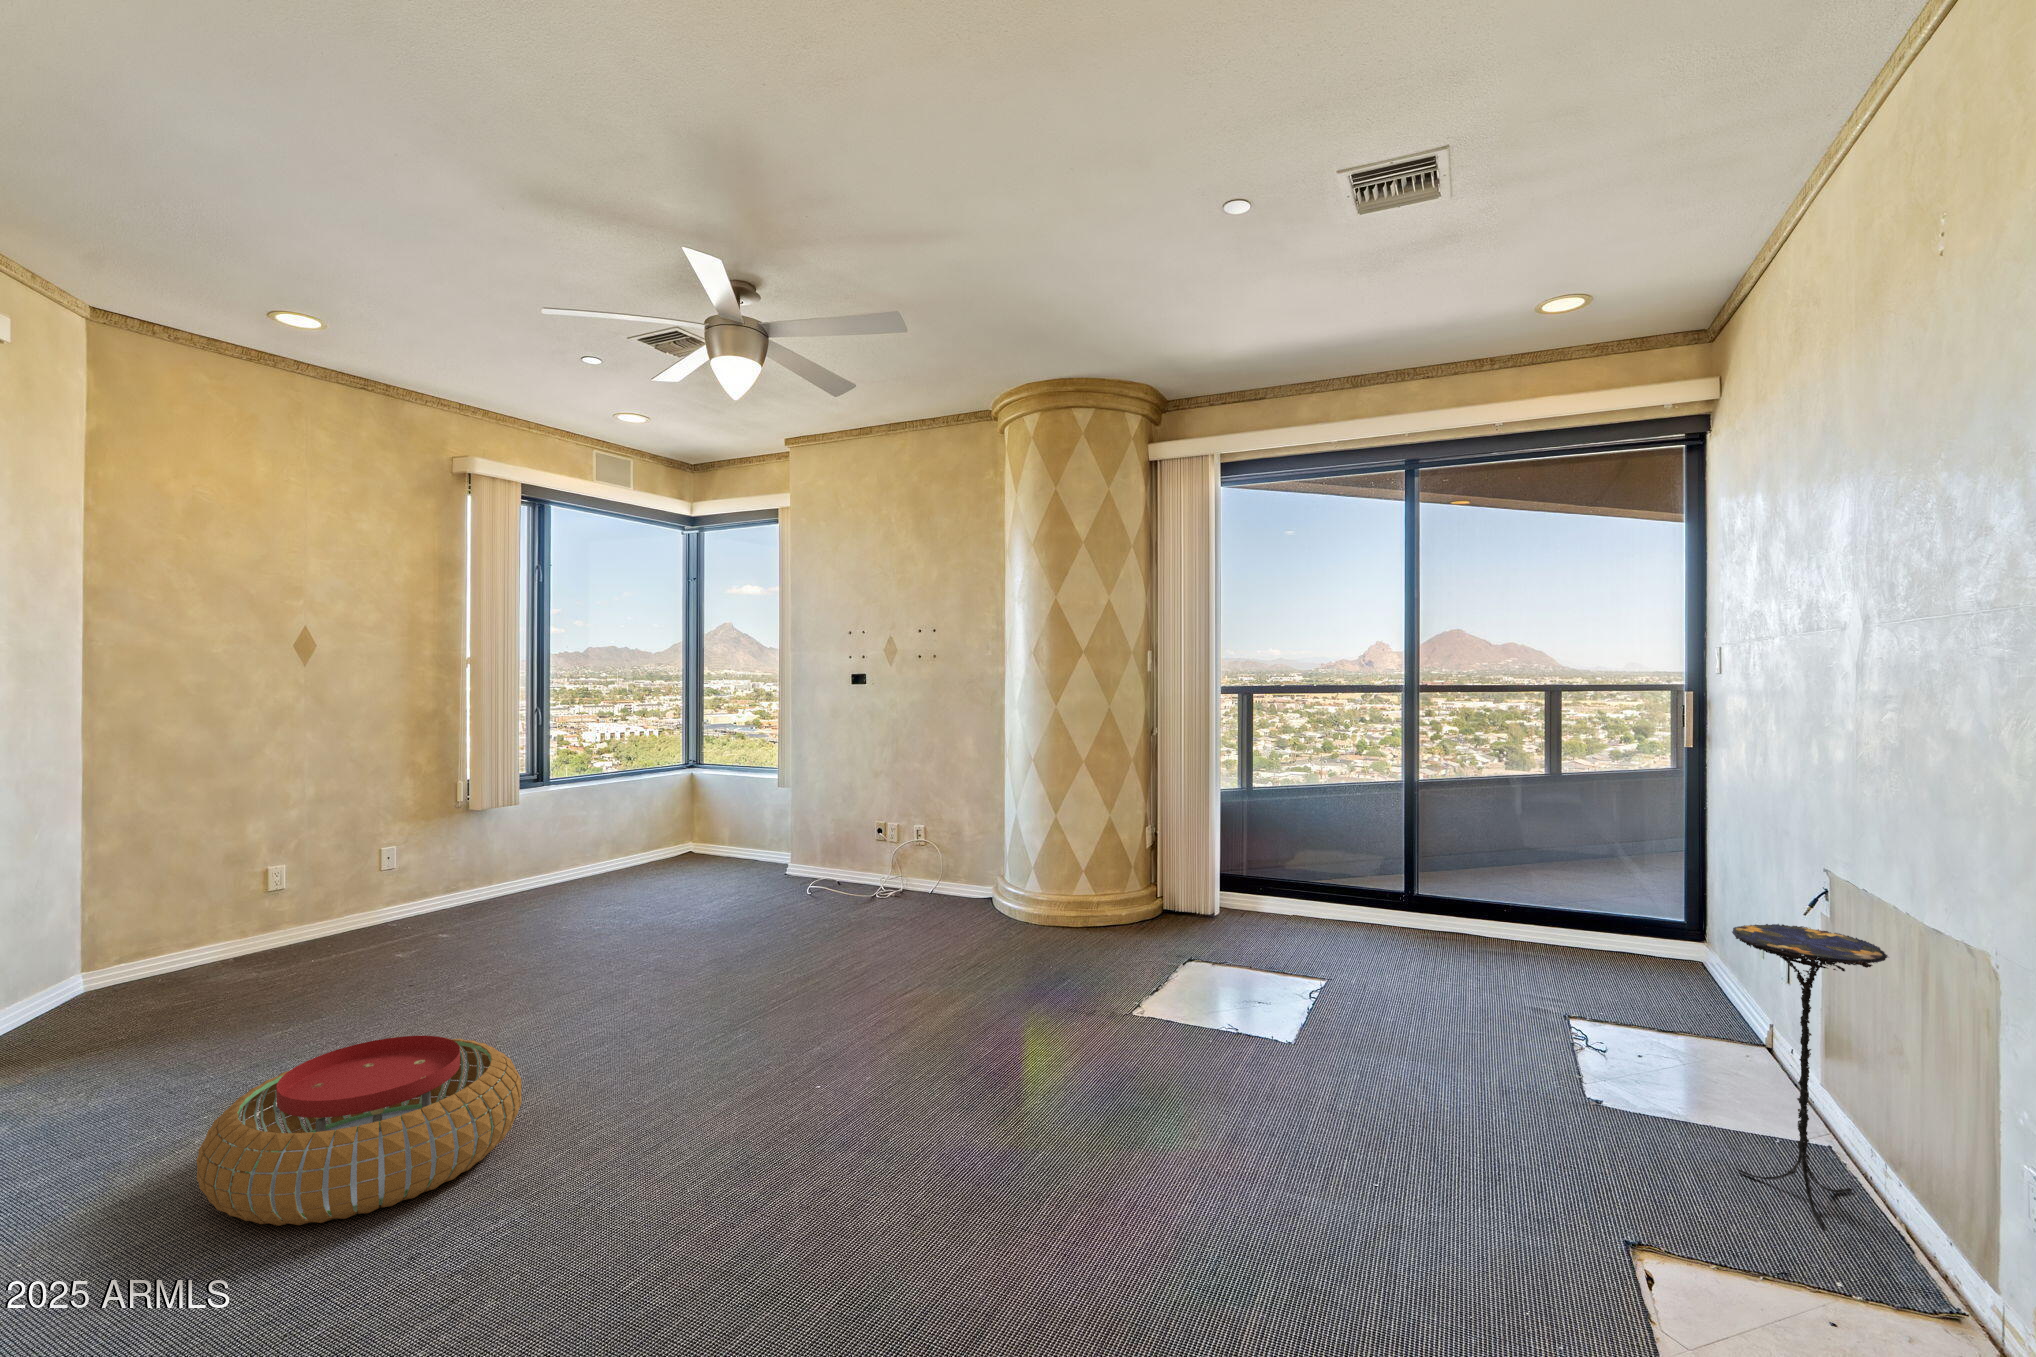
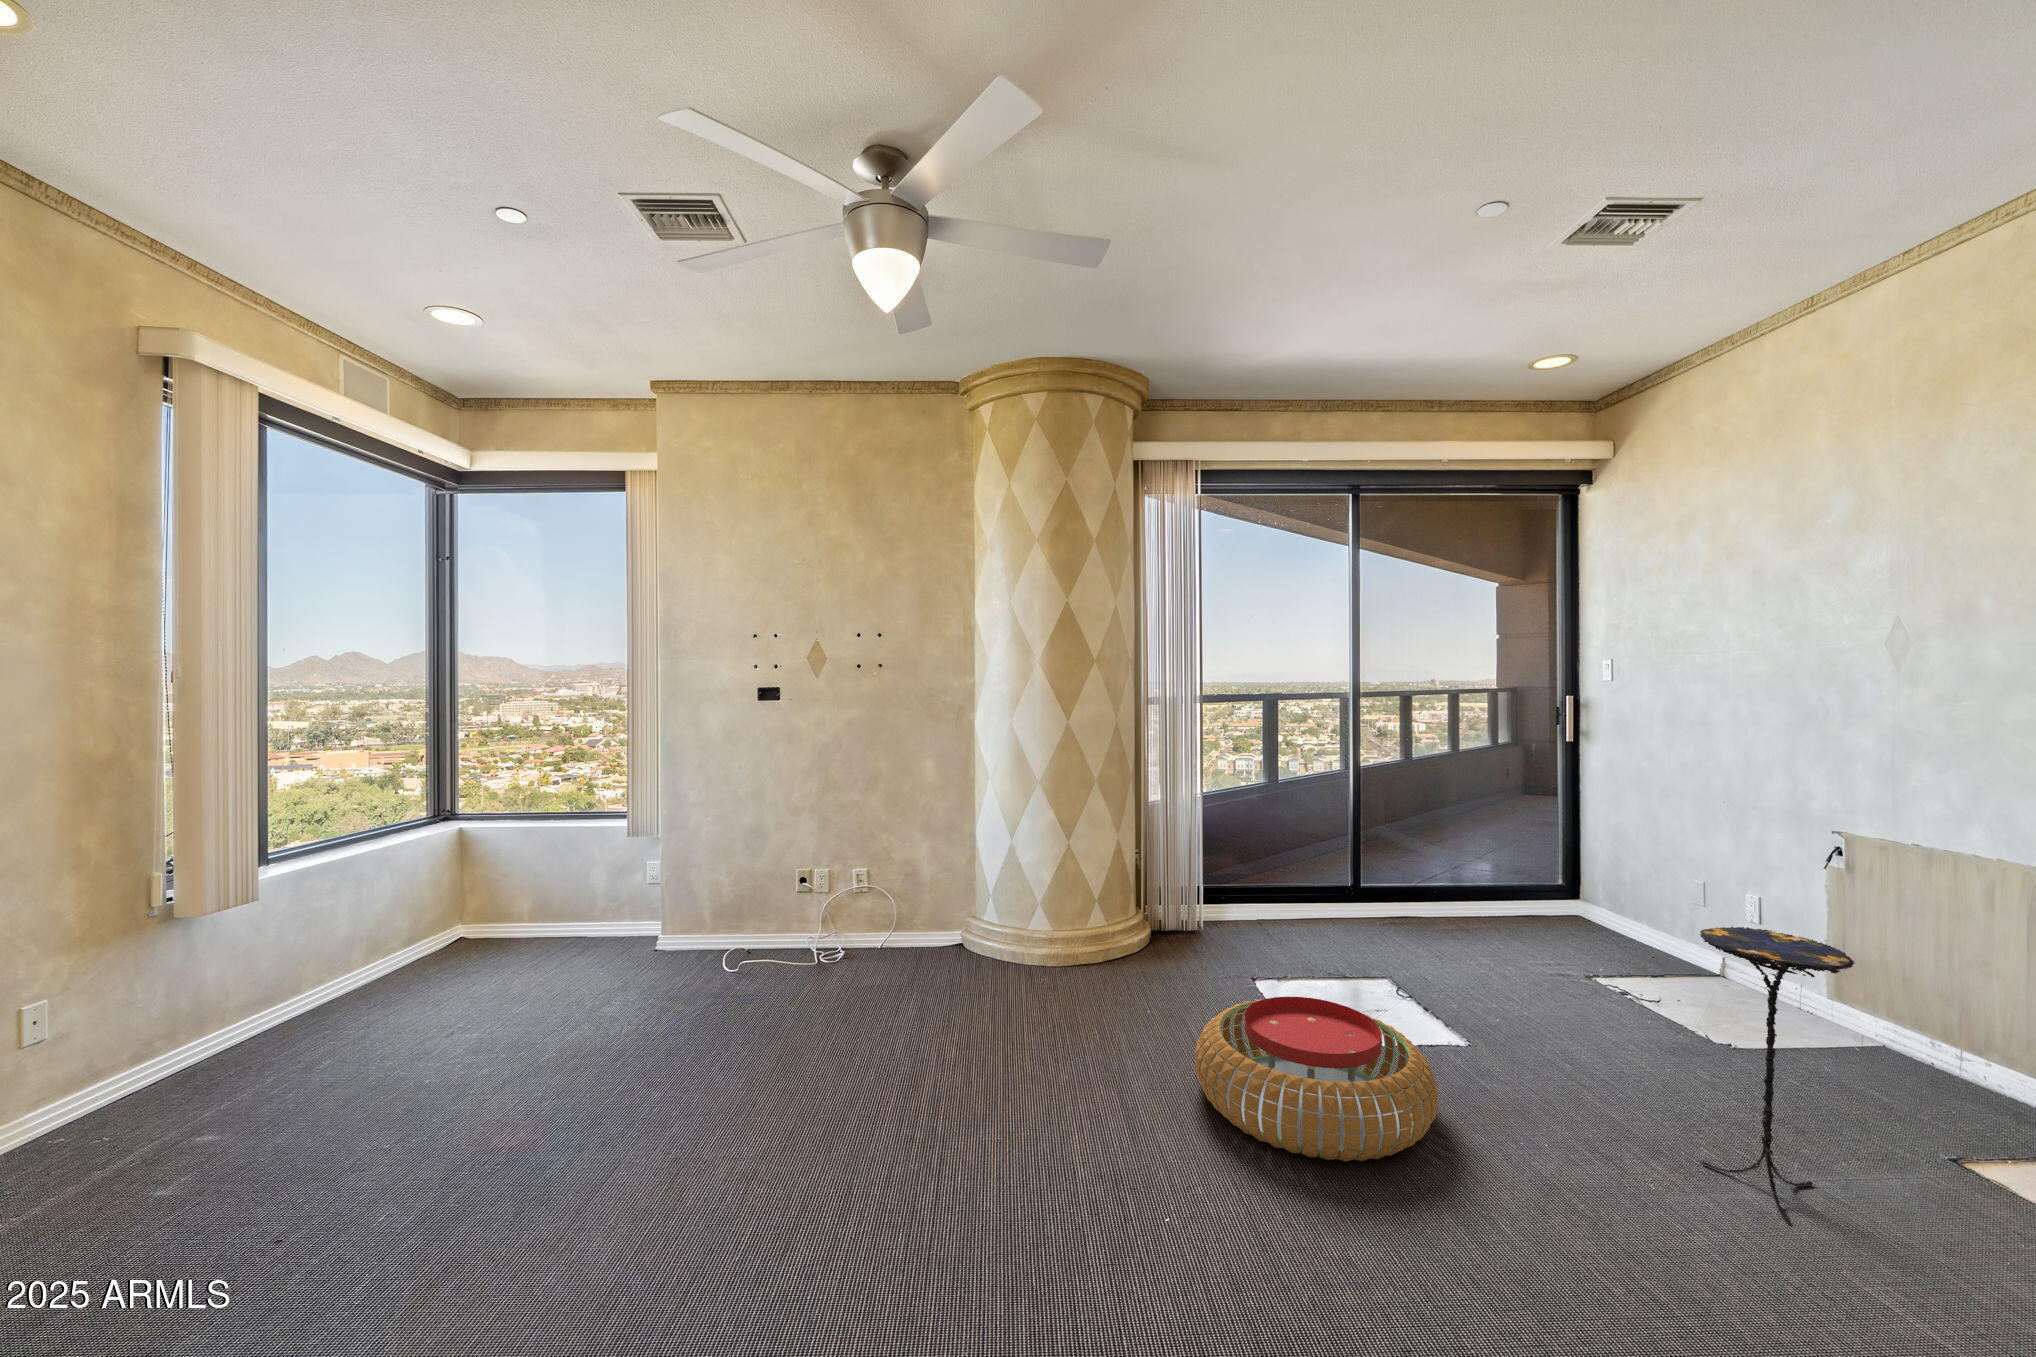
pouf: present [196,1036,522,1226] -> present [1195,997,1438,1162]

